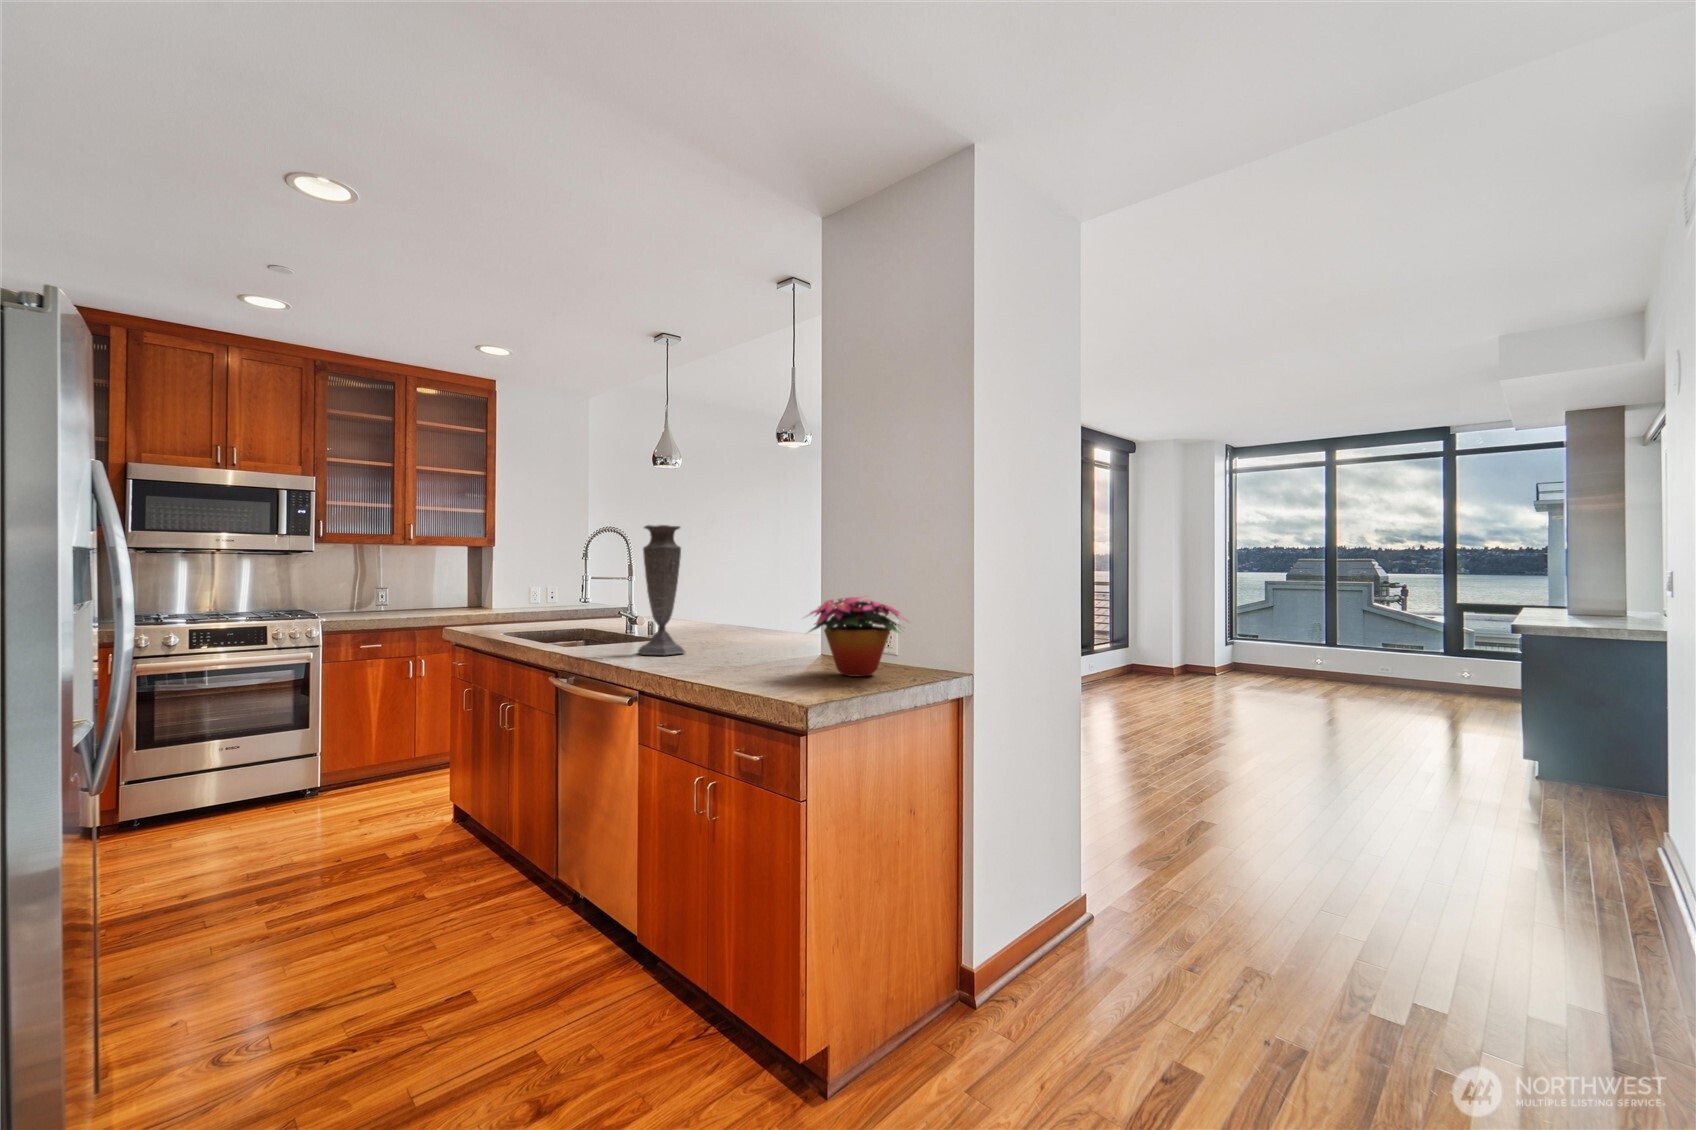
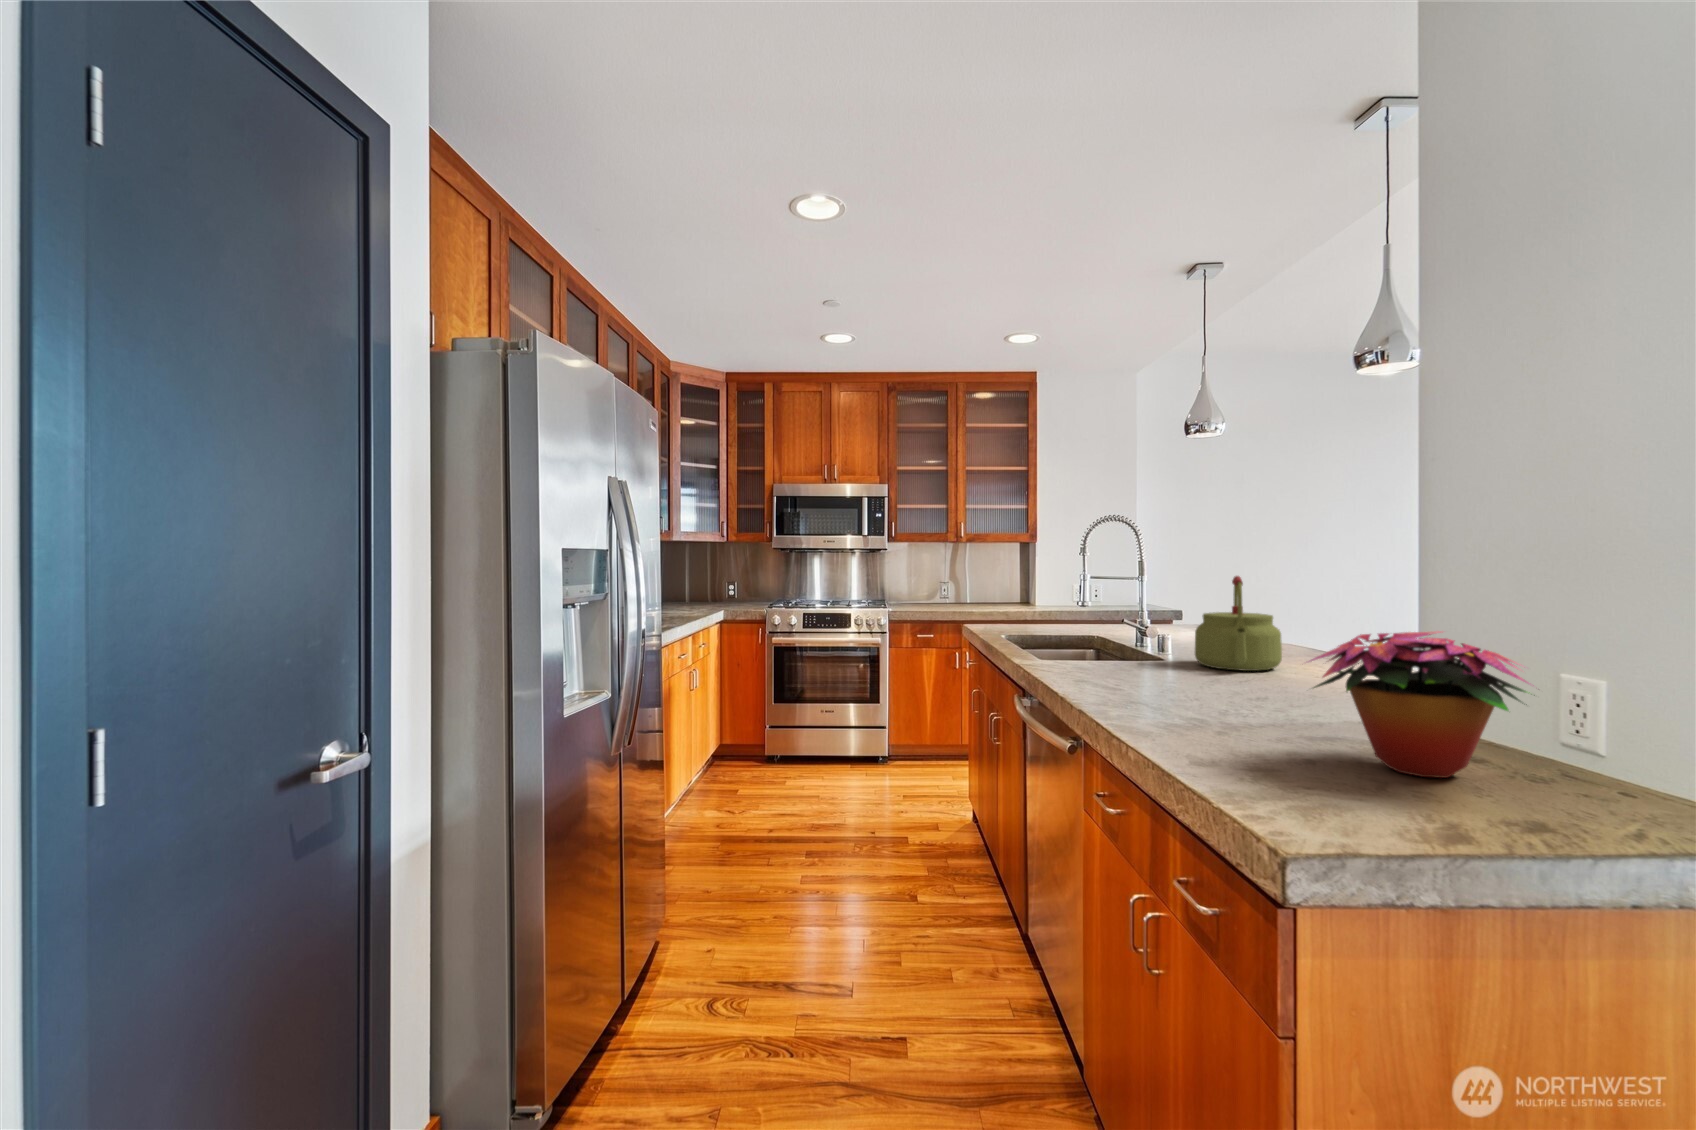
vase: present [638,525,685,655] -> none [1102,516,1163,689]
kettle: none [688,573,746,641] -> present [1195,576,1282,671]

